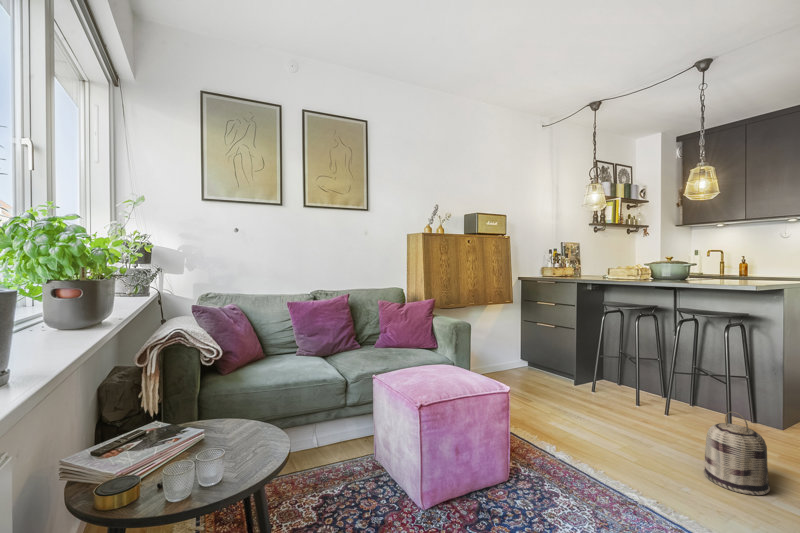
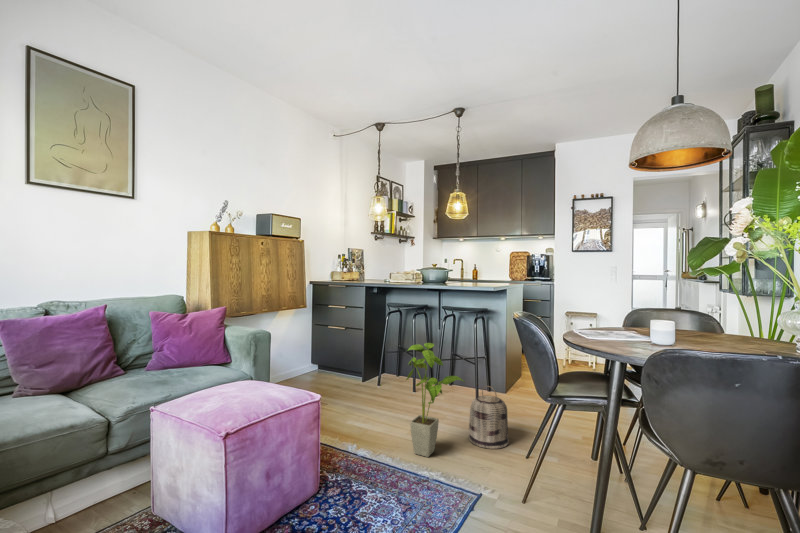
house plant: none [611,348,694,479] -> present [406,343,465,457]

